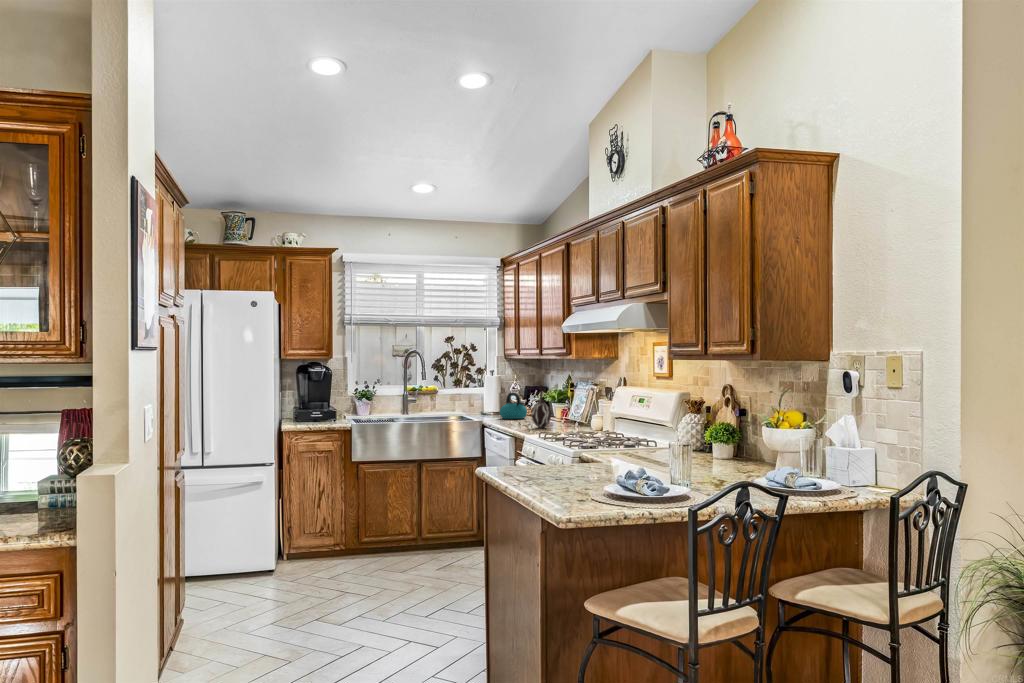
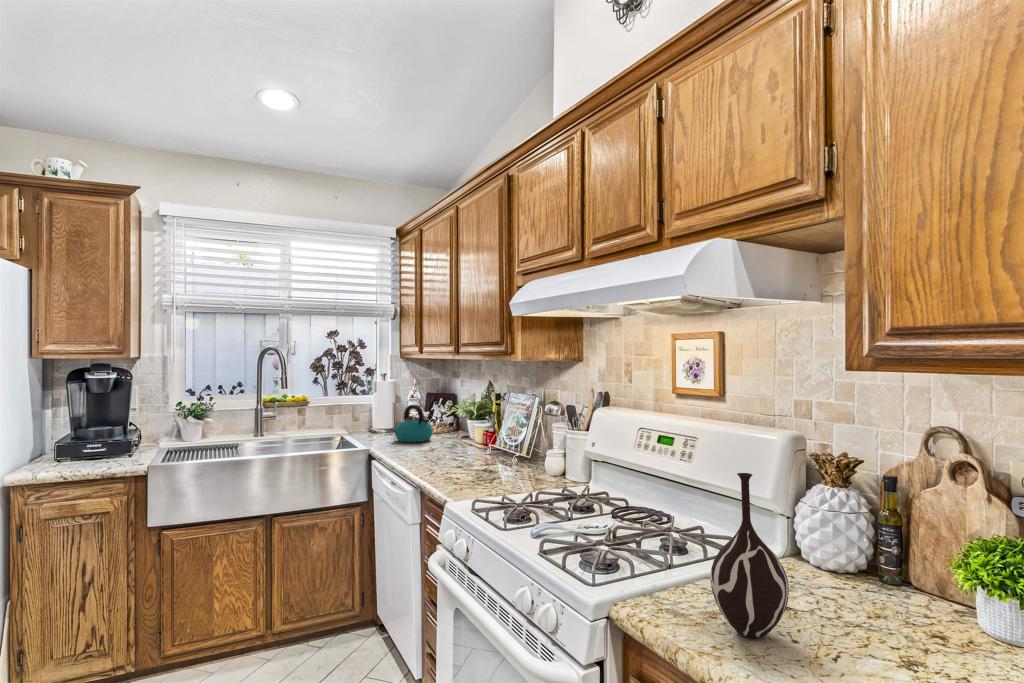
vase: present [532,385,551,428] -> present [710,473,789,638]

